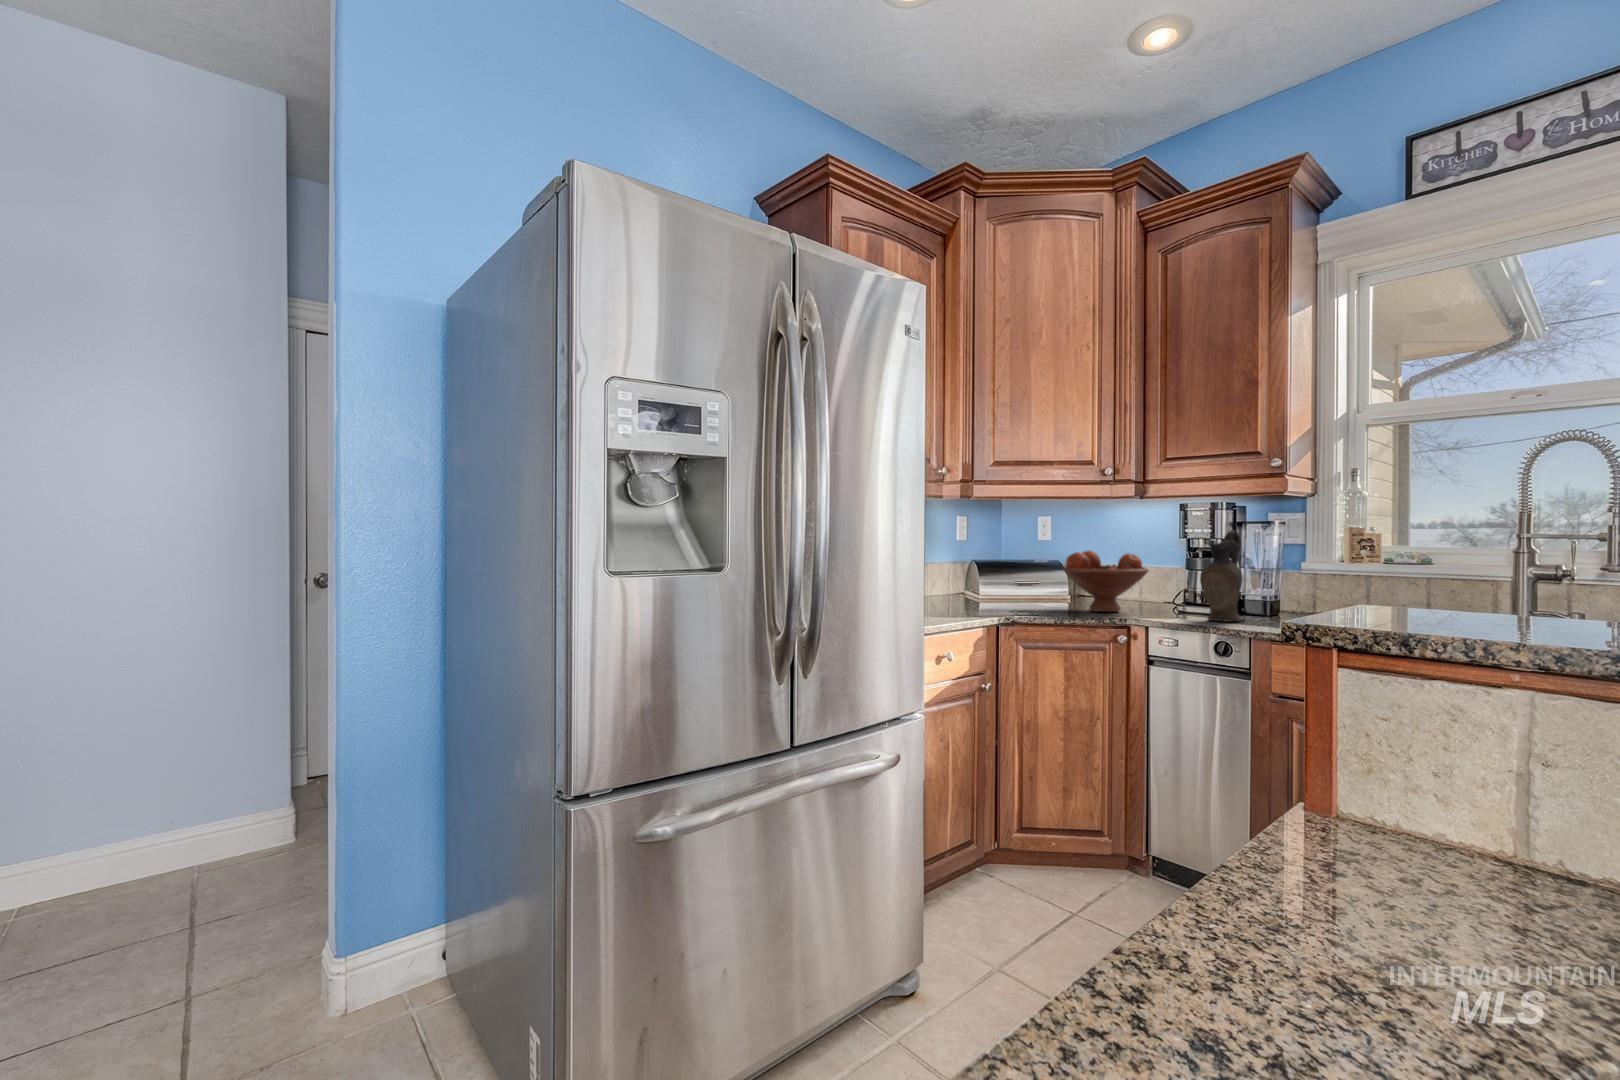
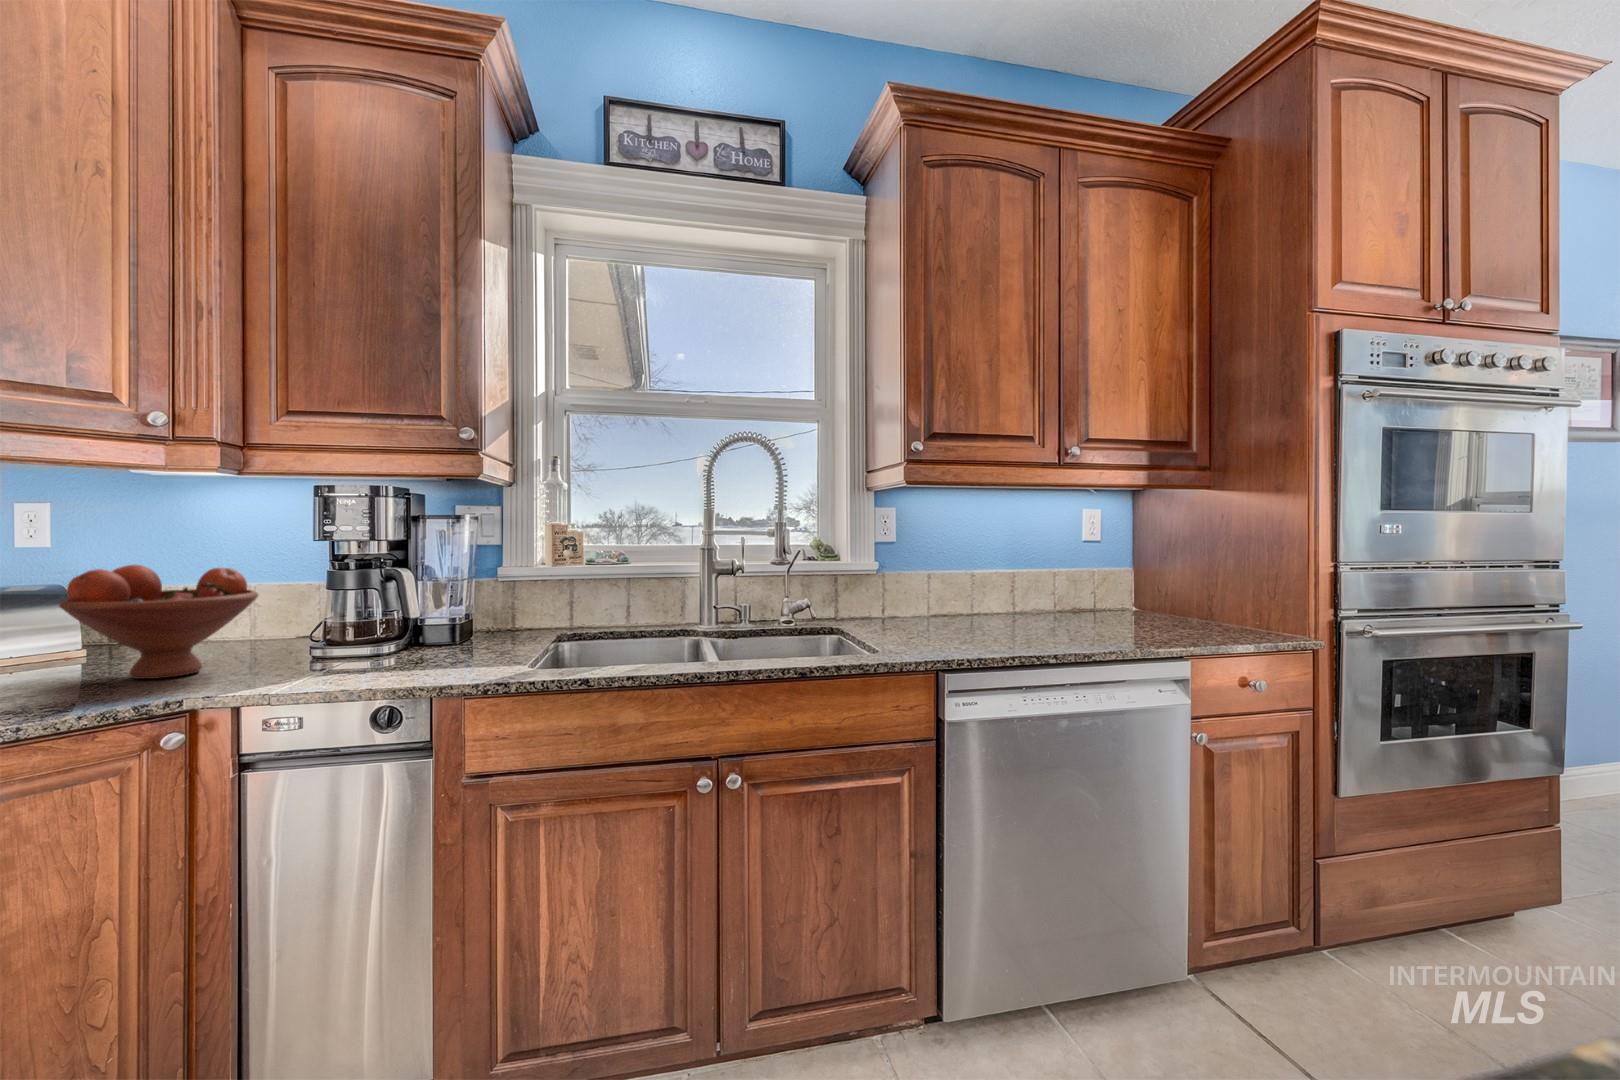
ceramic pitcher: present [1200,530,1243,621] -> none [346,526,417,672]

